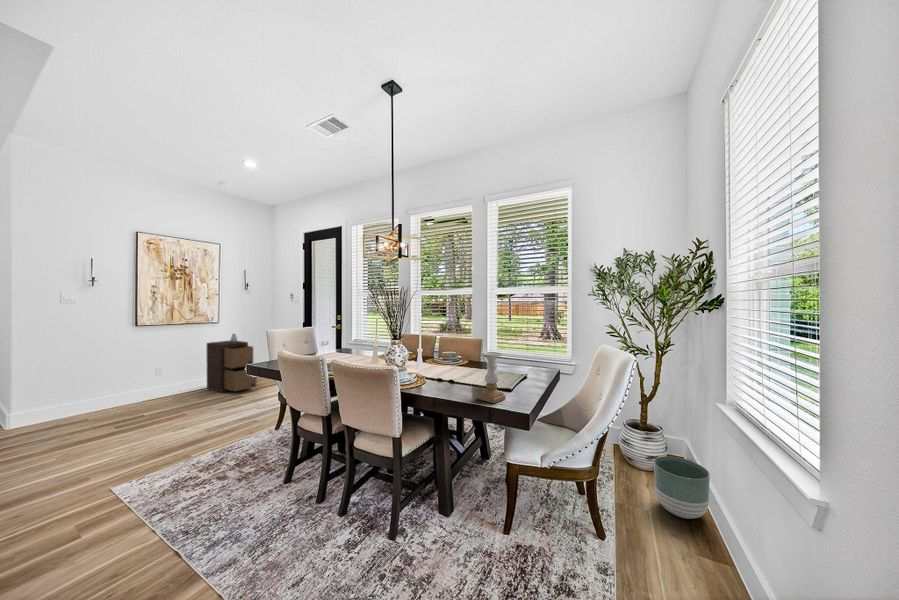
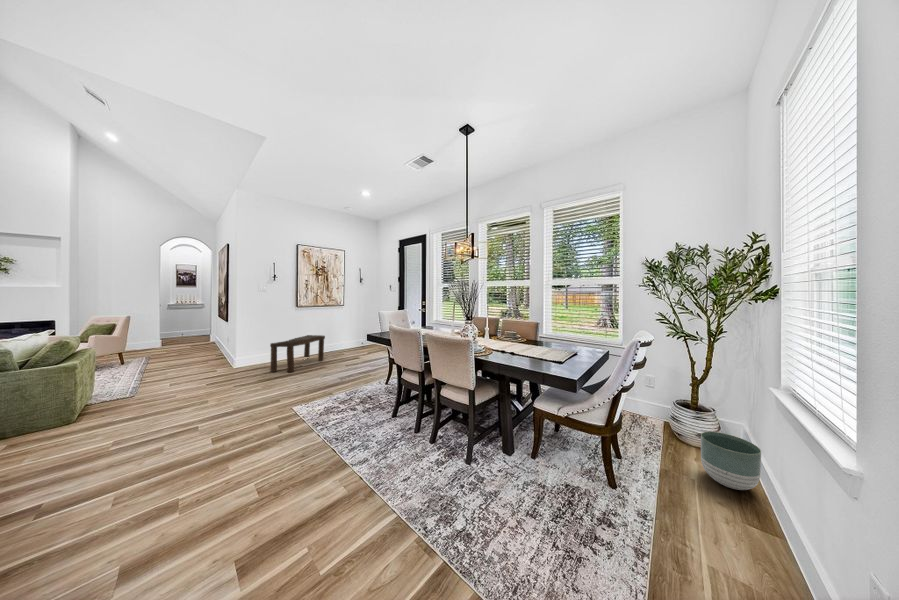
storage cabinet: present [206,334,257,392] -> none [342,316,373,356]
candle holder: present [477,352,506,403] -> none [535,330,558,369]
bench: none [73,365,176,428] -> present [270,335,325,372]

